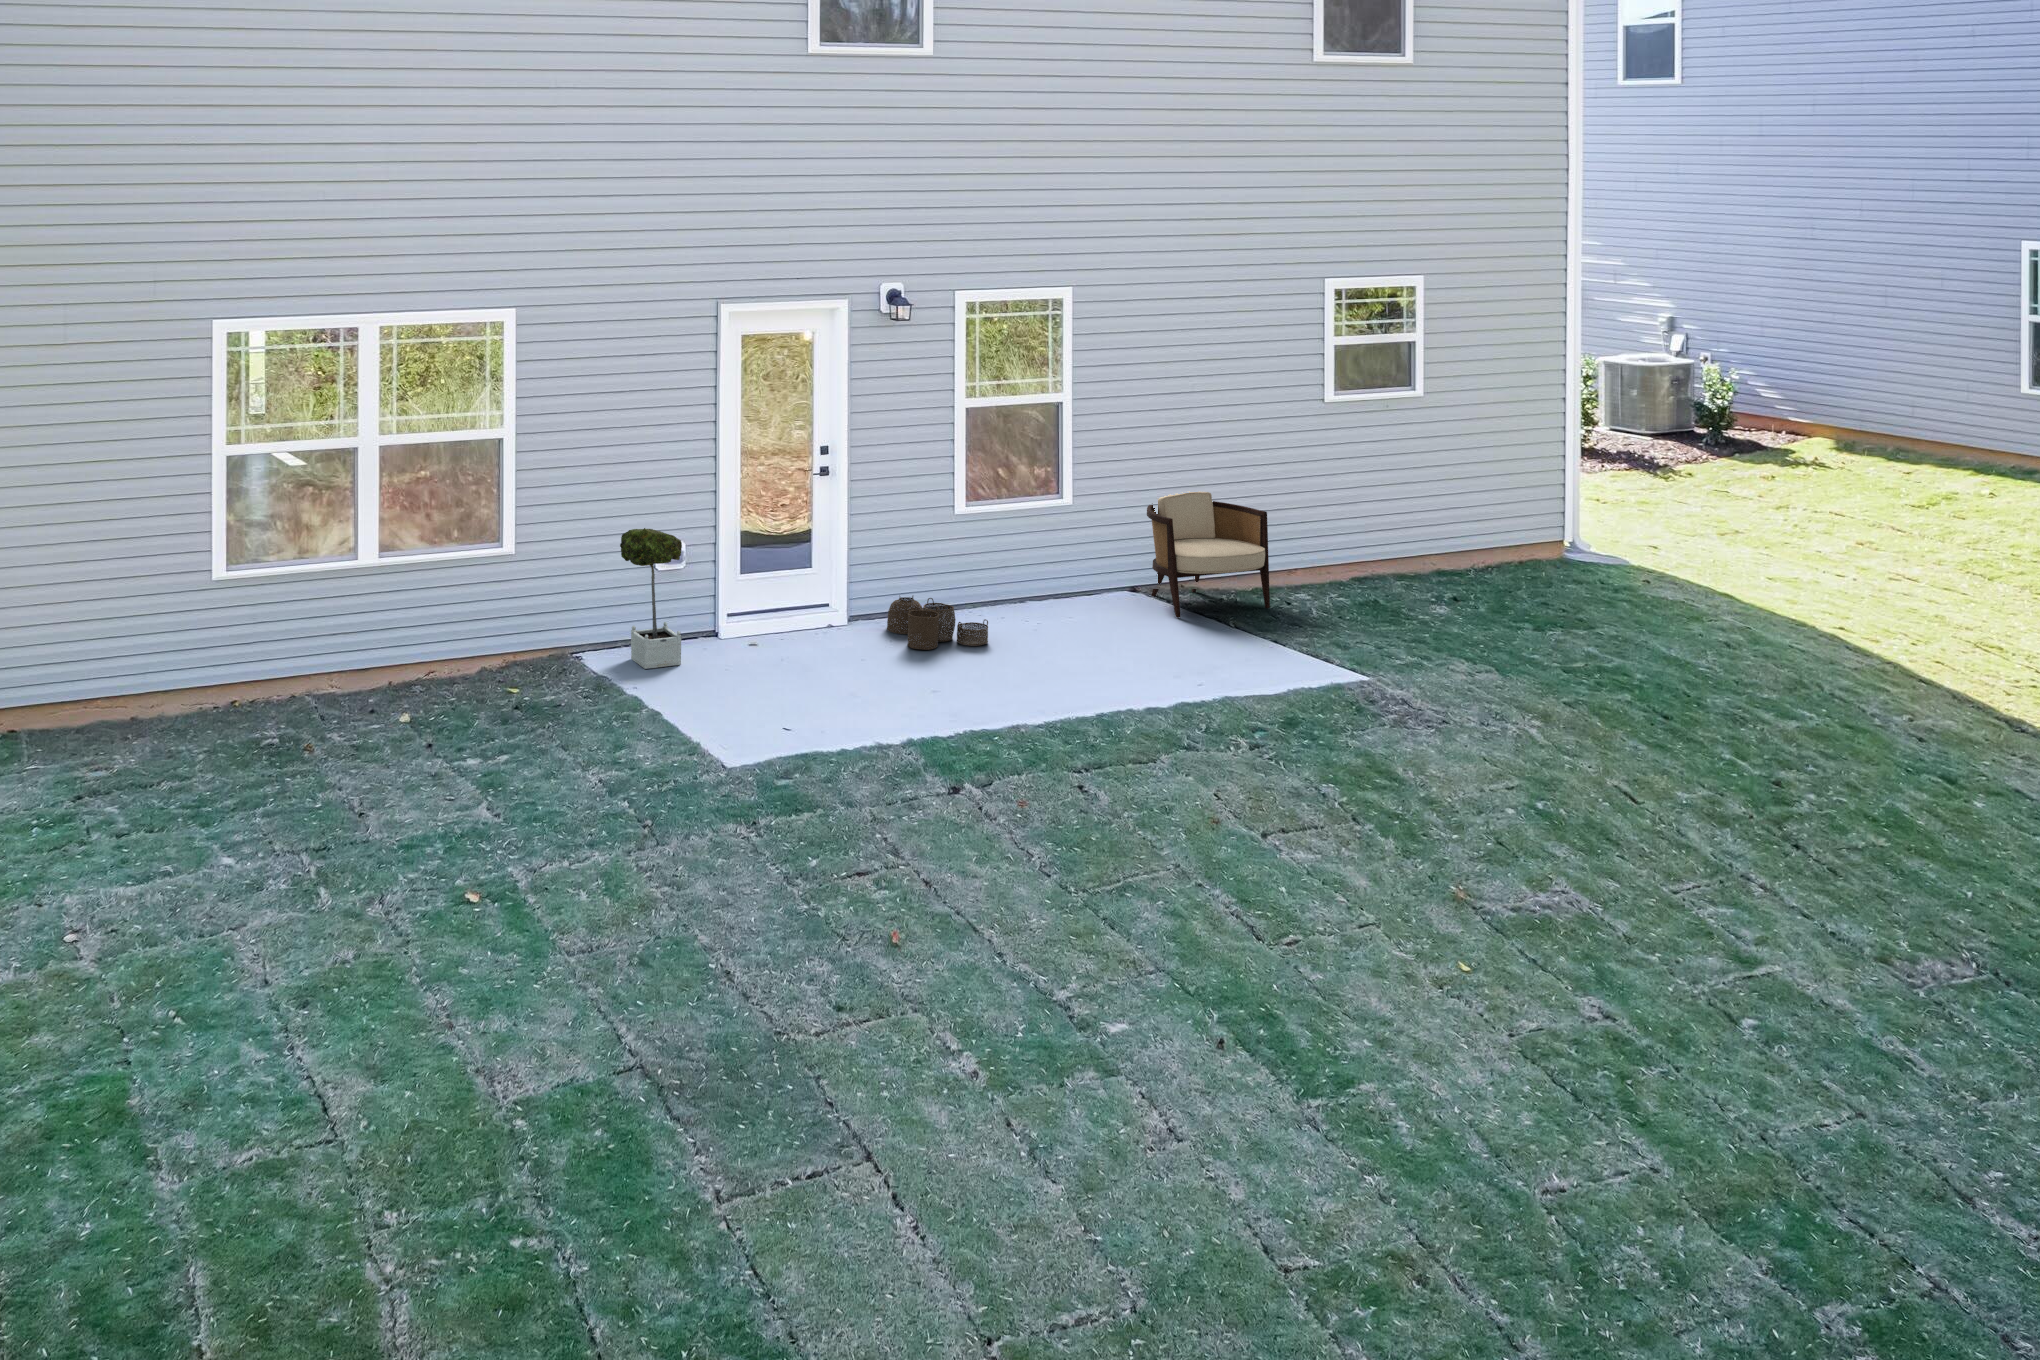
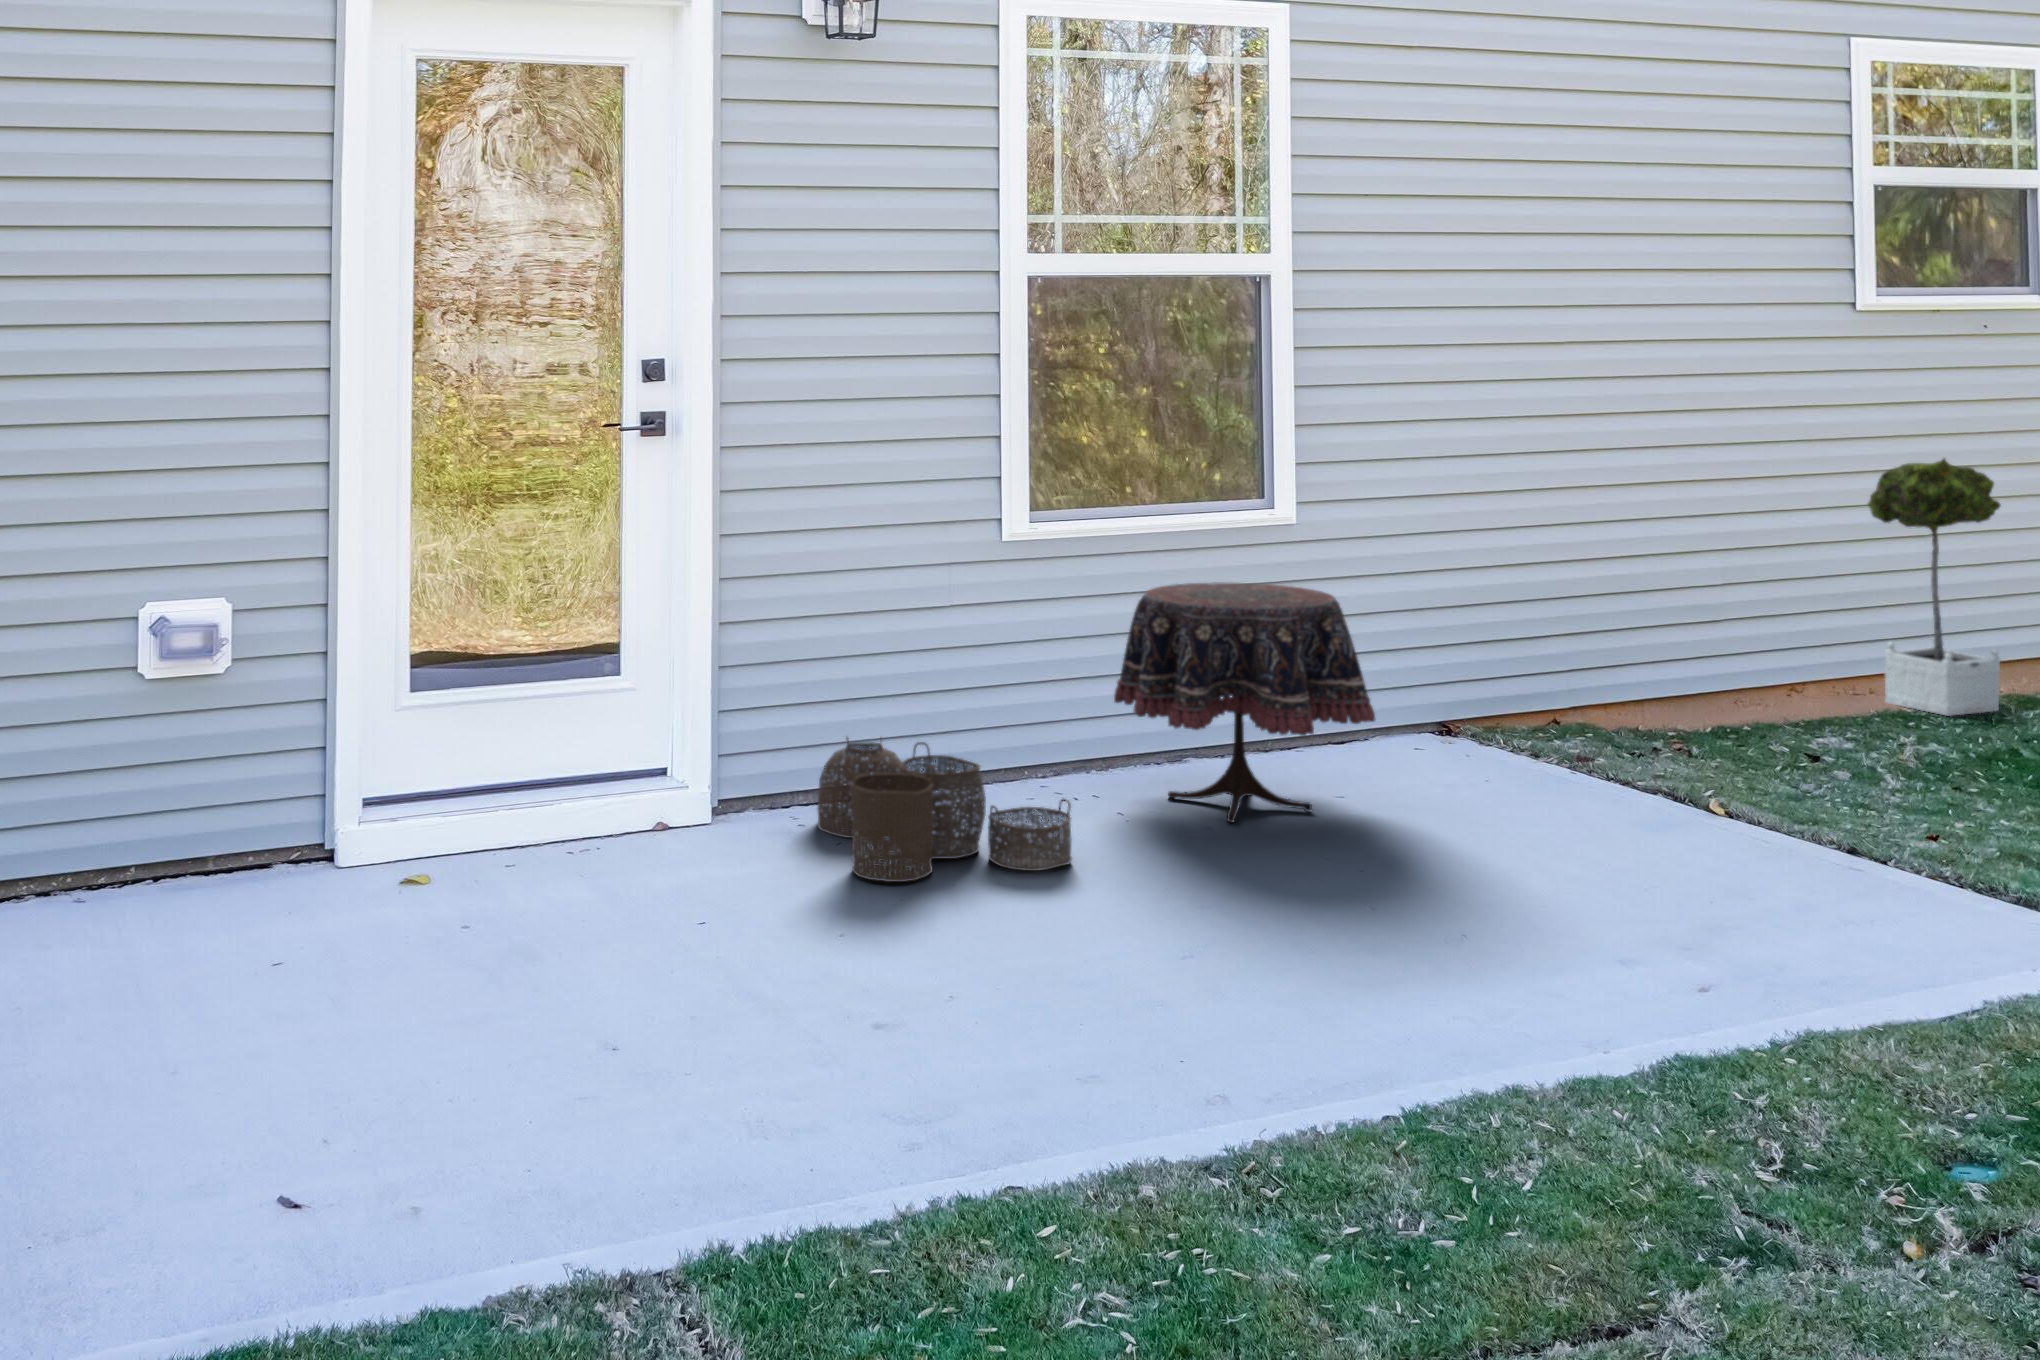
armchair: present [1147,492,1270,618] -> none [1465,495,1792,795]
potted tree: present [620,528,682,669] -> present [1868,459,2000,716]
side table: none [1002,532,1103,628] -> present [1114,582,1375,823]

